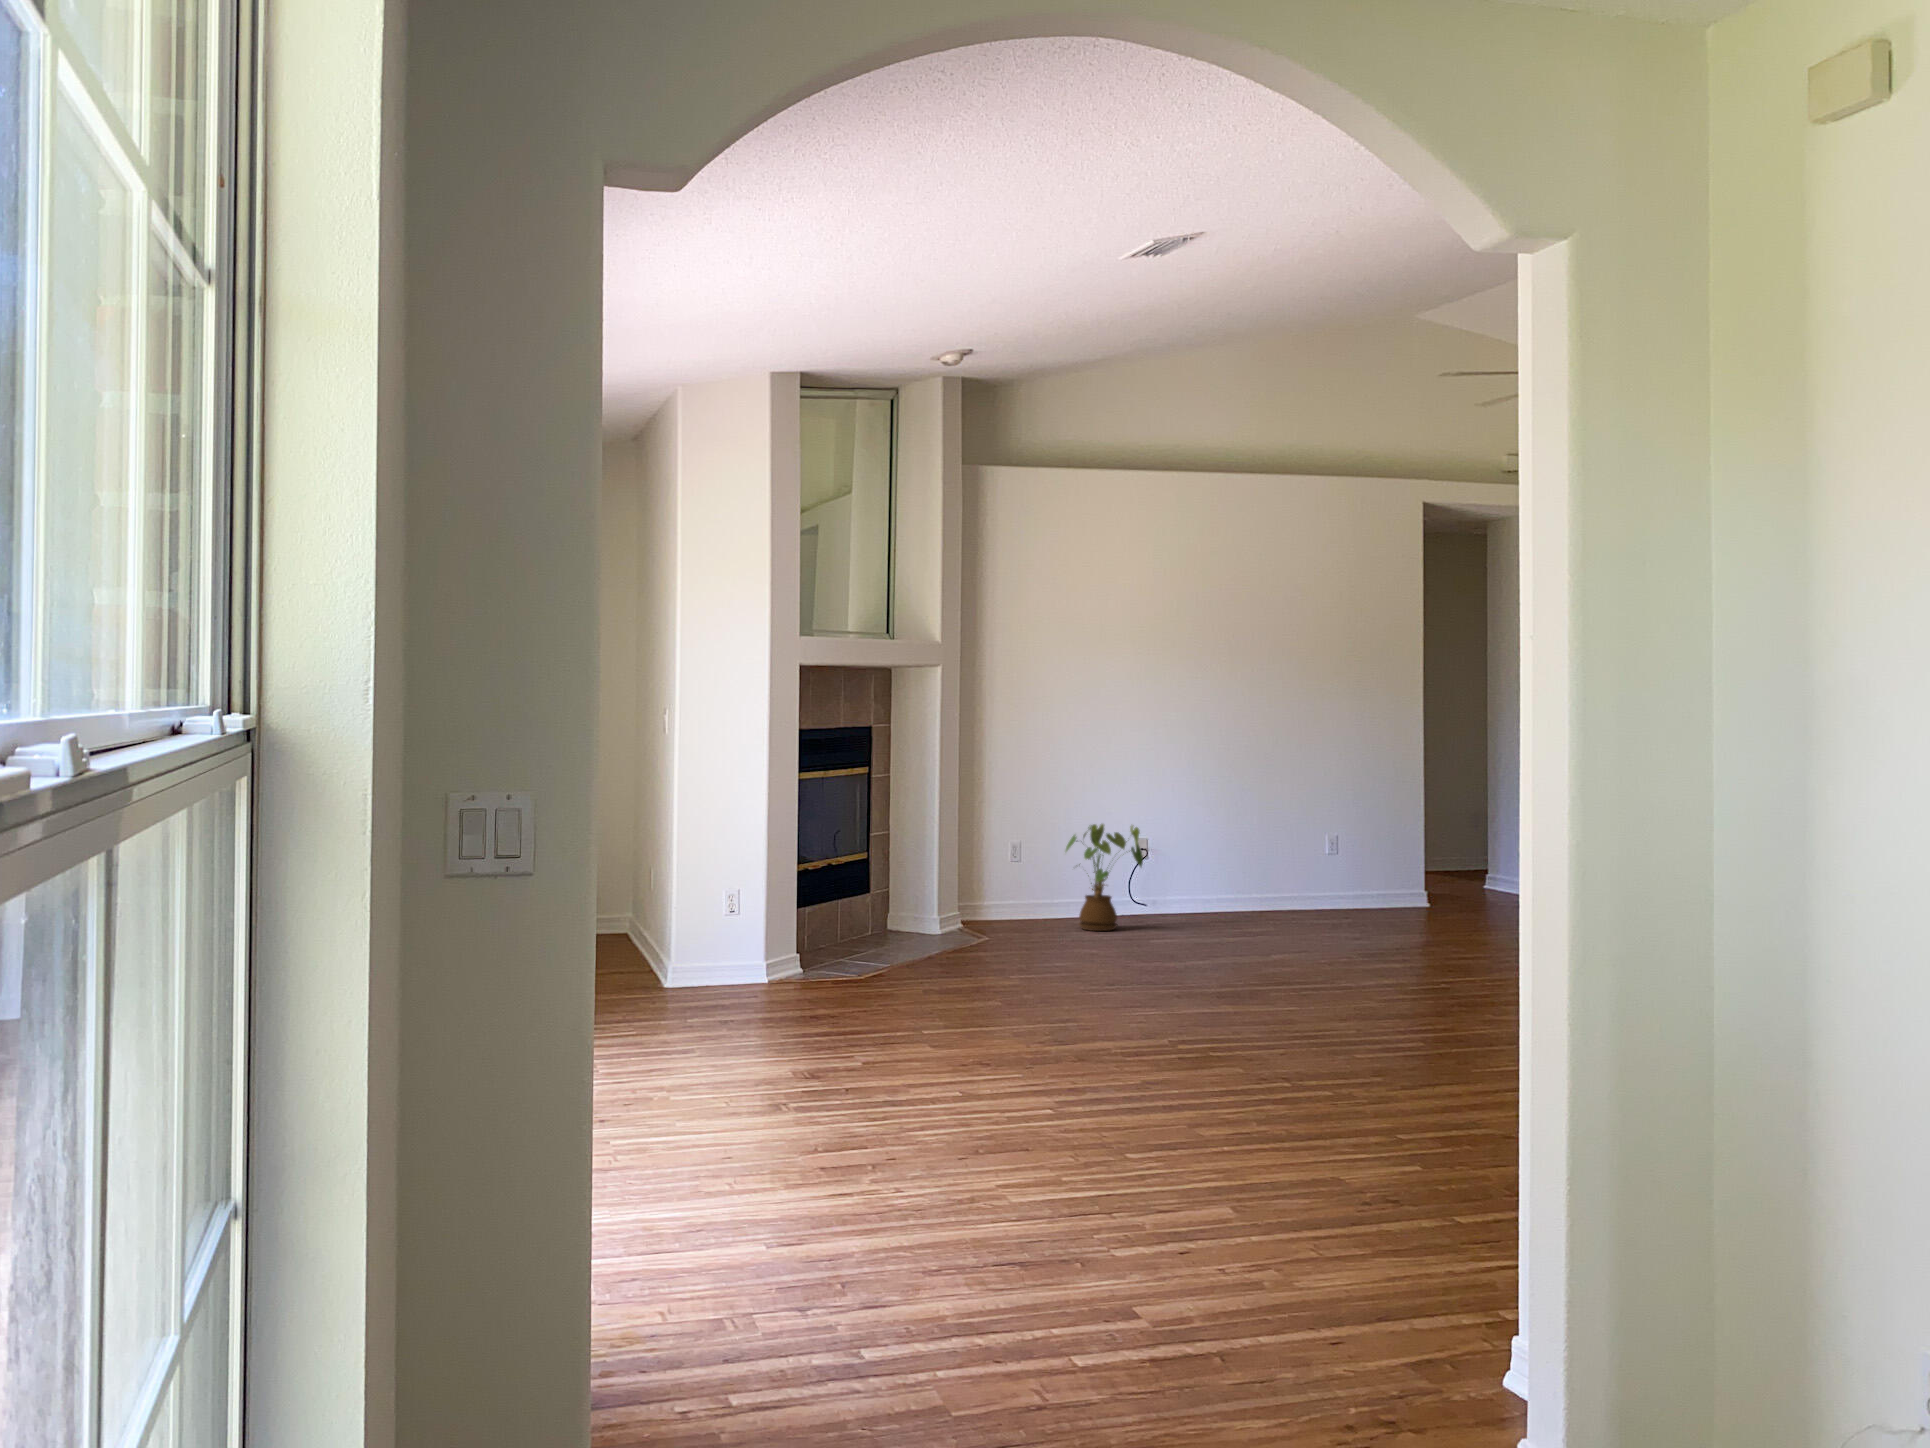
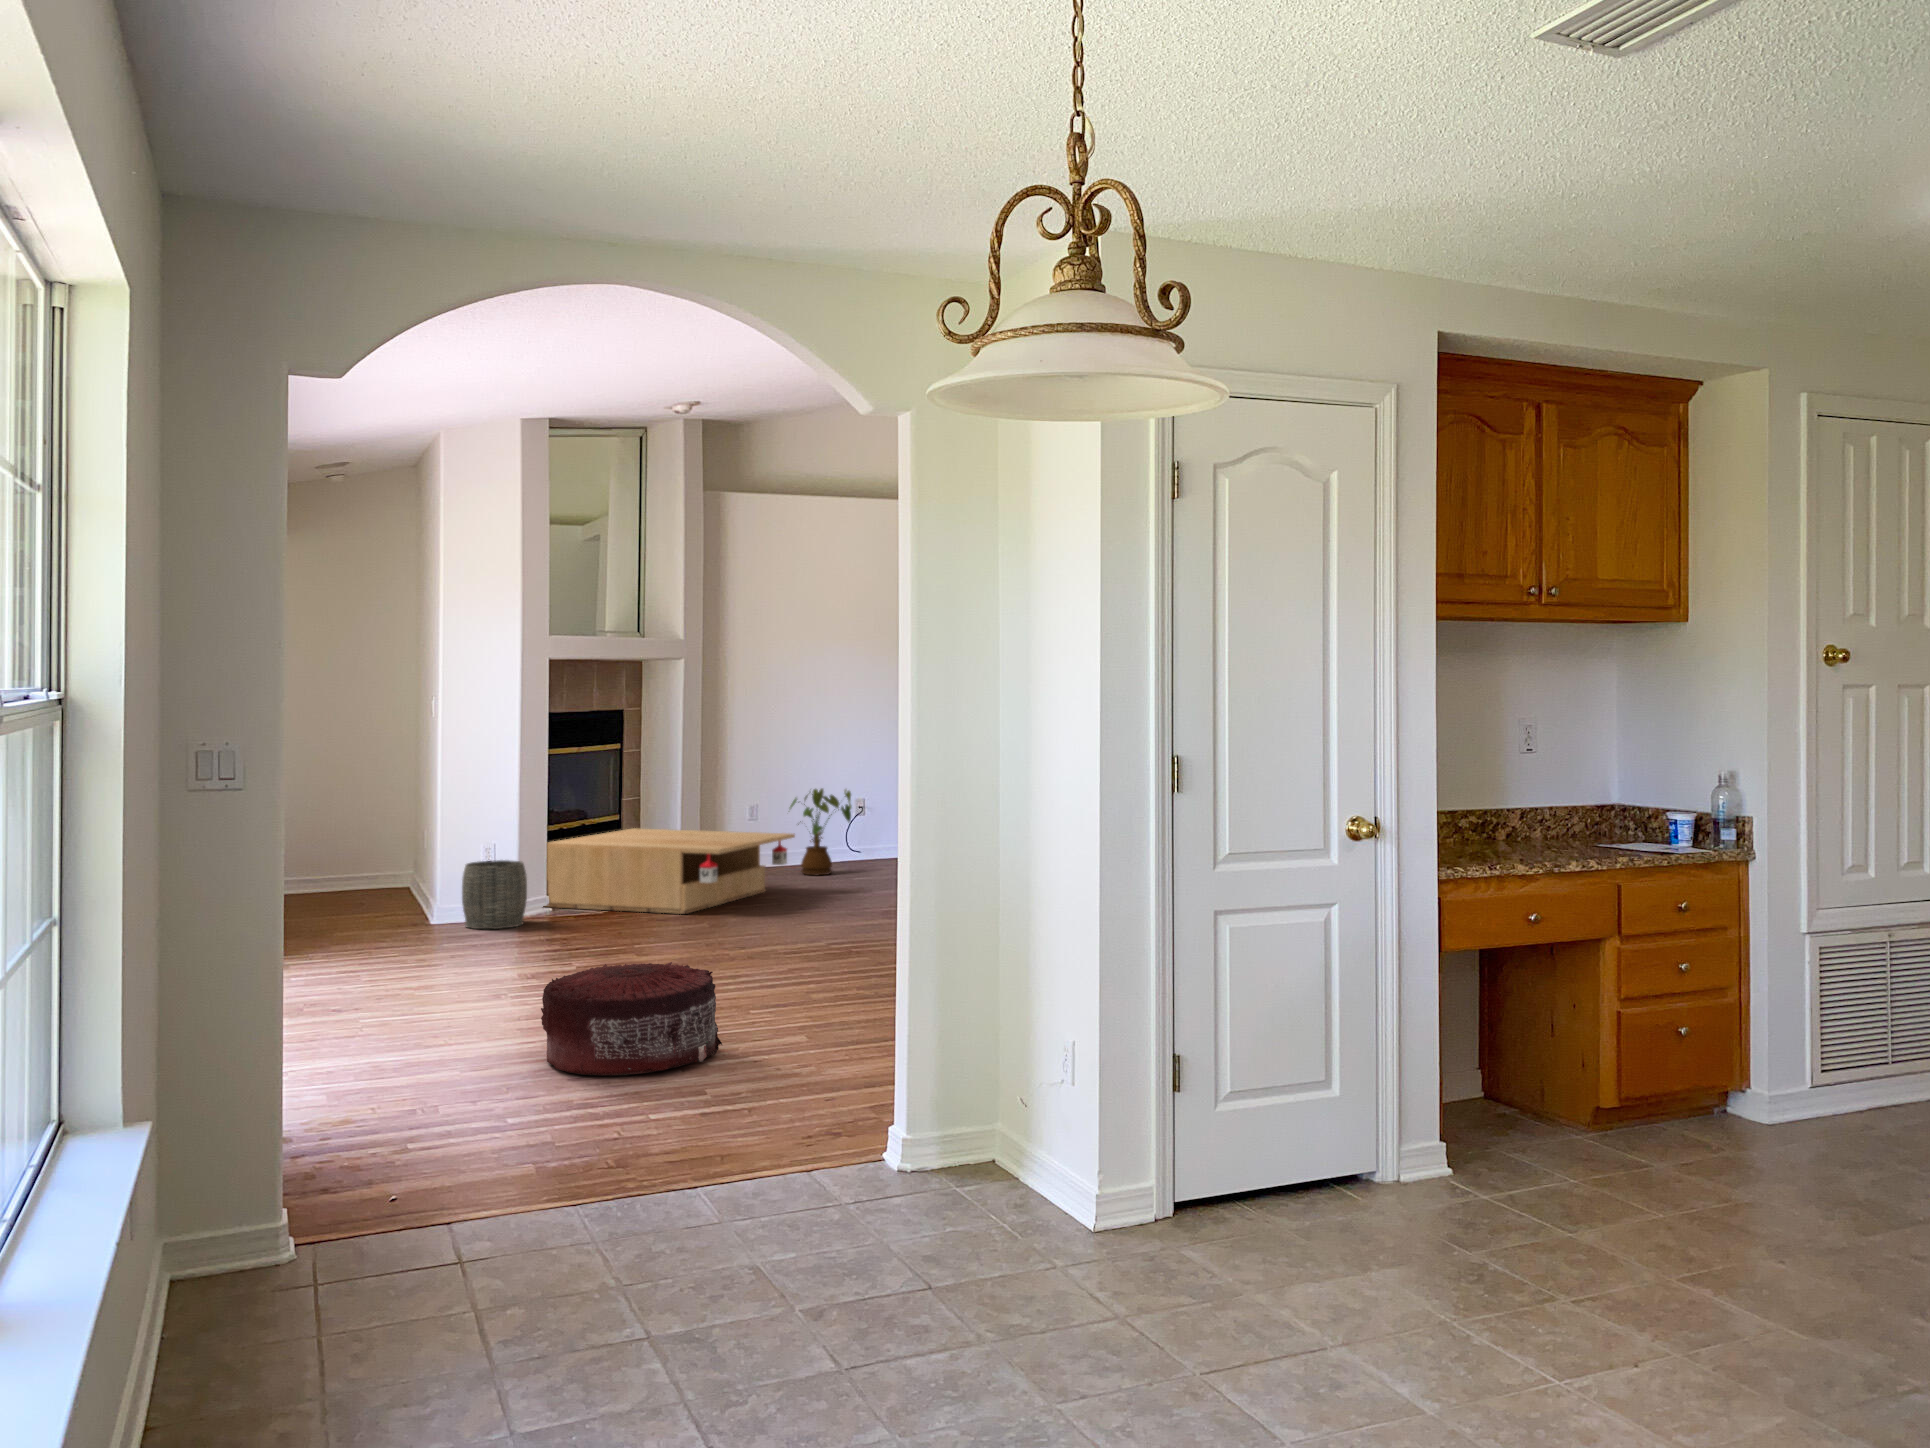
coffee table: none [785,870,1086,983] -> present [546,828,795,914]
woven basket: none [700,912,777,998] -> present [462,860,527,929]
pouf: none [870,1087,1118,1264] -> present [541,962,722,1076]

